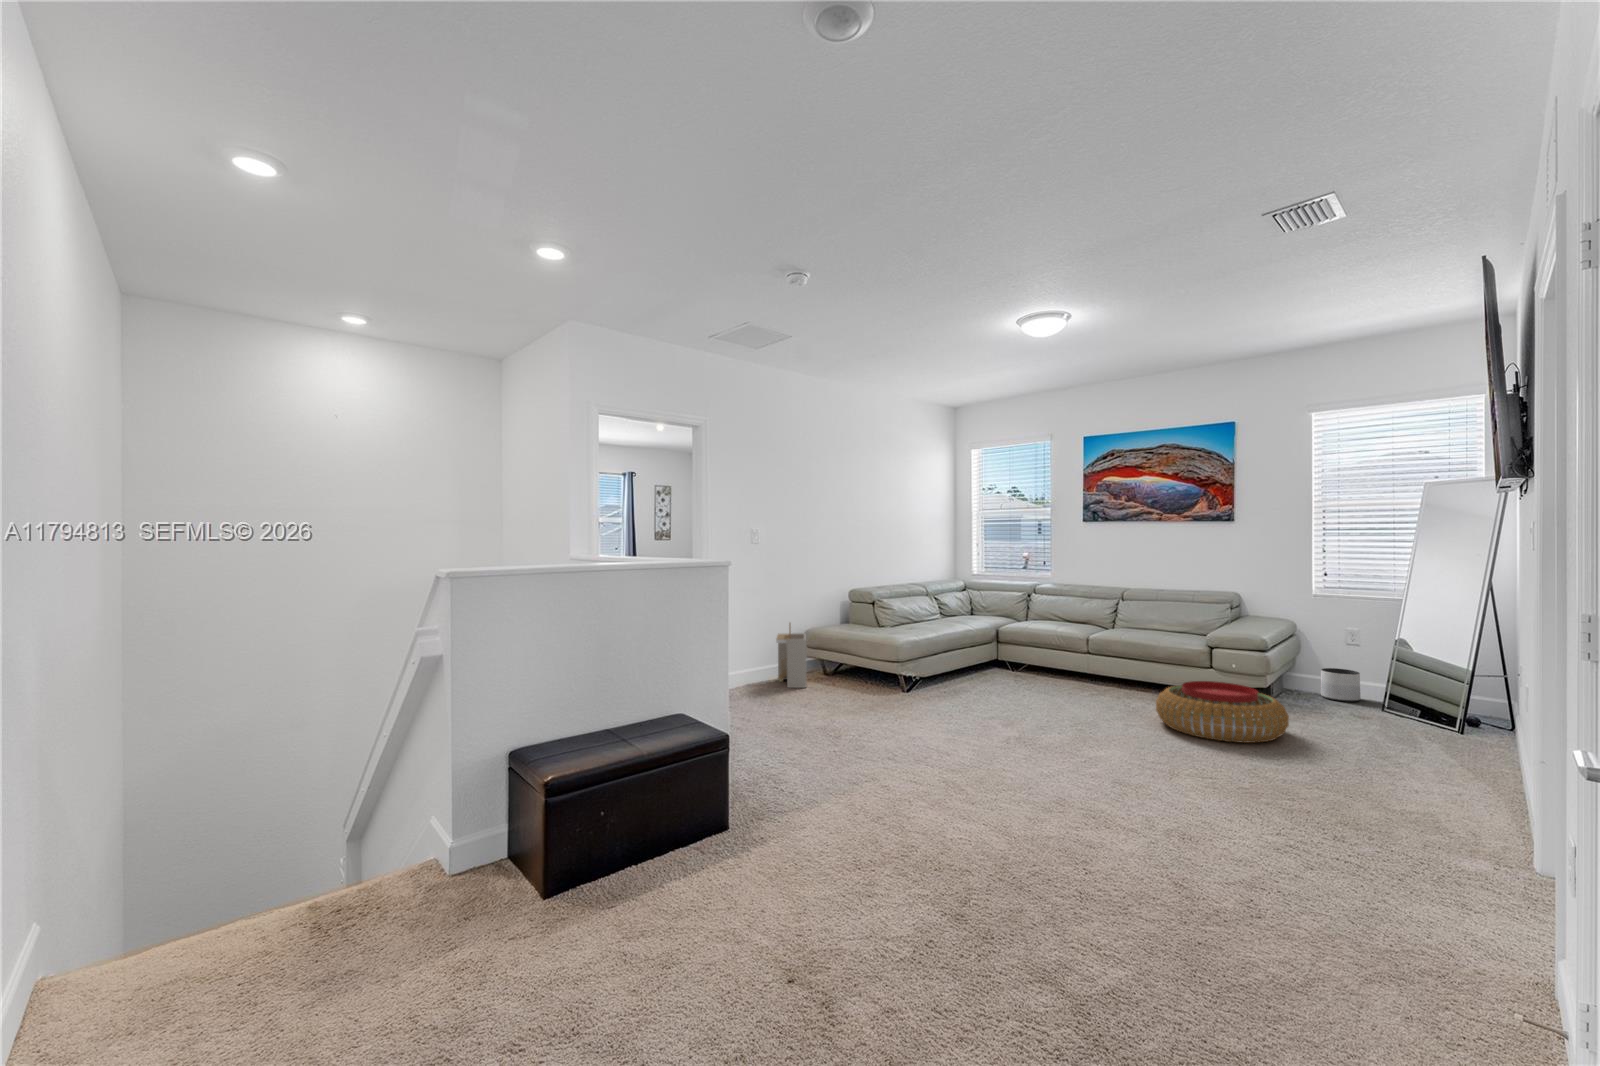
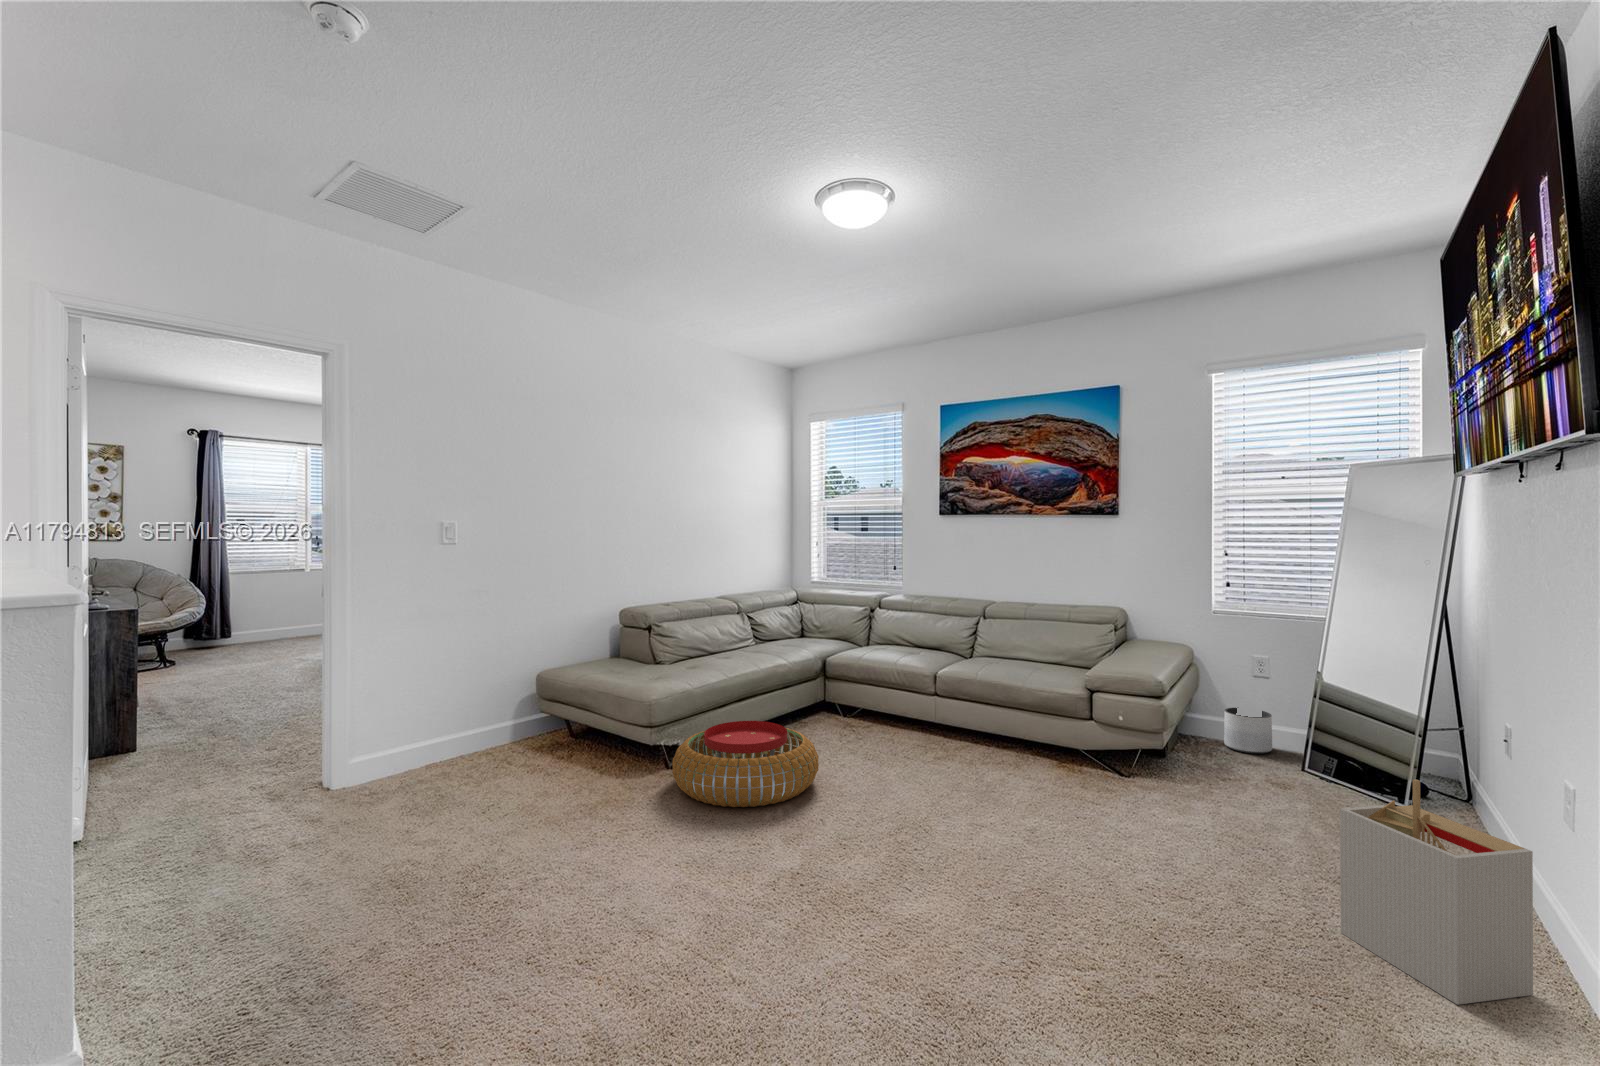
storage bin: present [776,623,806,688] -> present [1340,779,1533,1005]
pouf: present [1156,681,1289,743] -> present [672,721,819,807]

